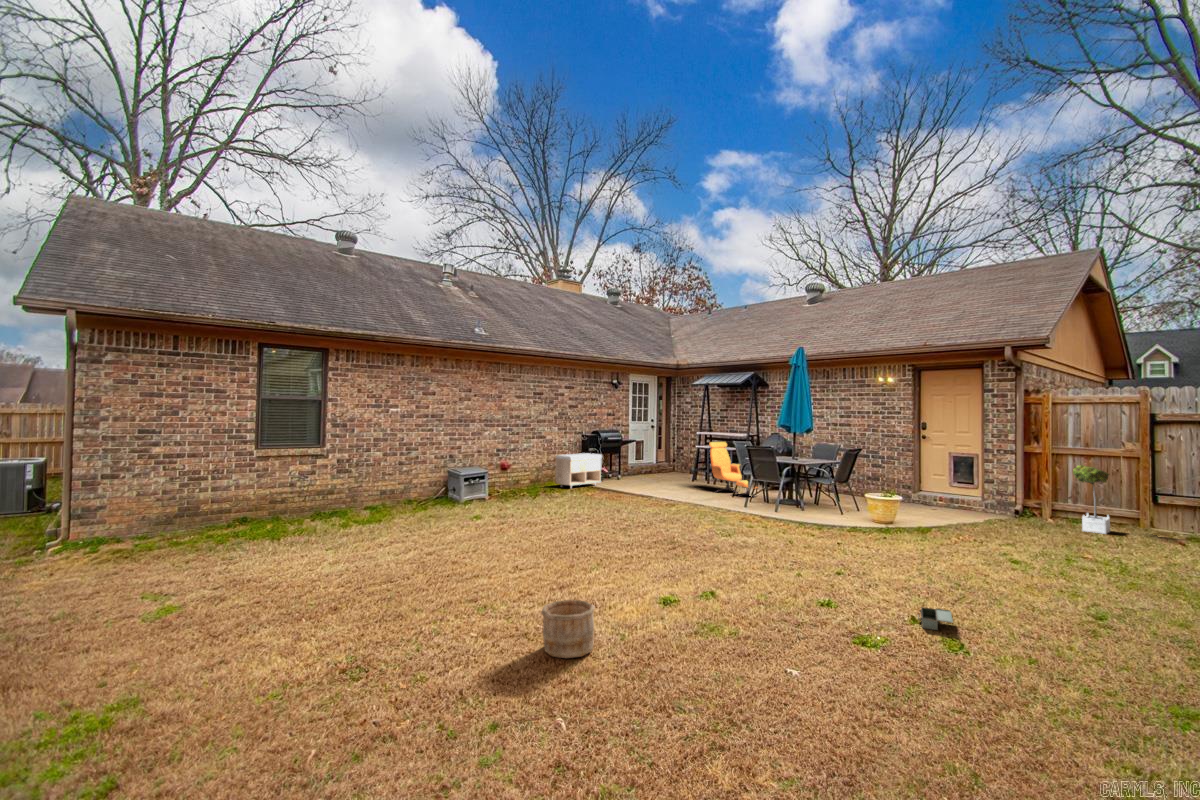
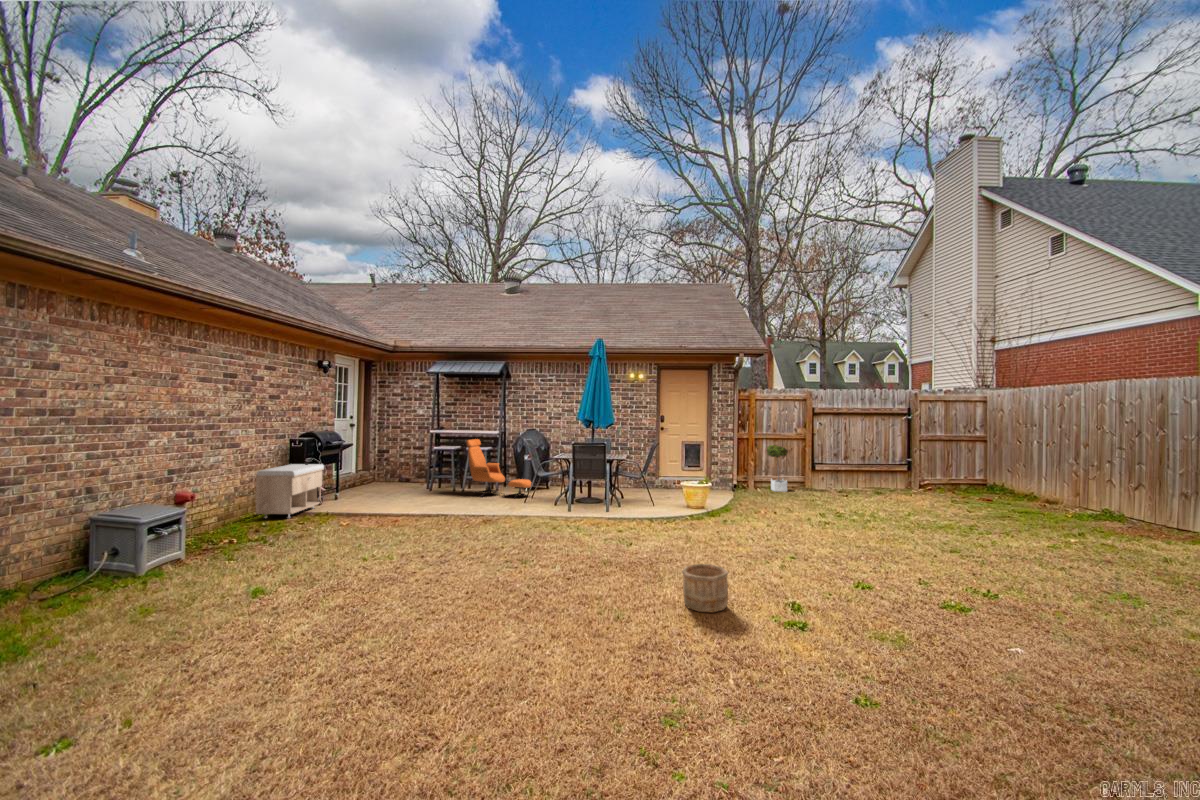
wooden bucket: present [541,600,595,658] -> present [682,564,729,613]
toolbox: present [918,607,953,630] -> none [932,568,976,587]

